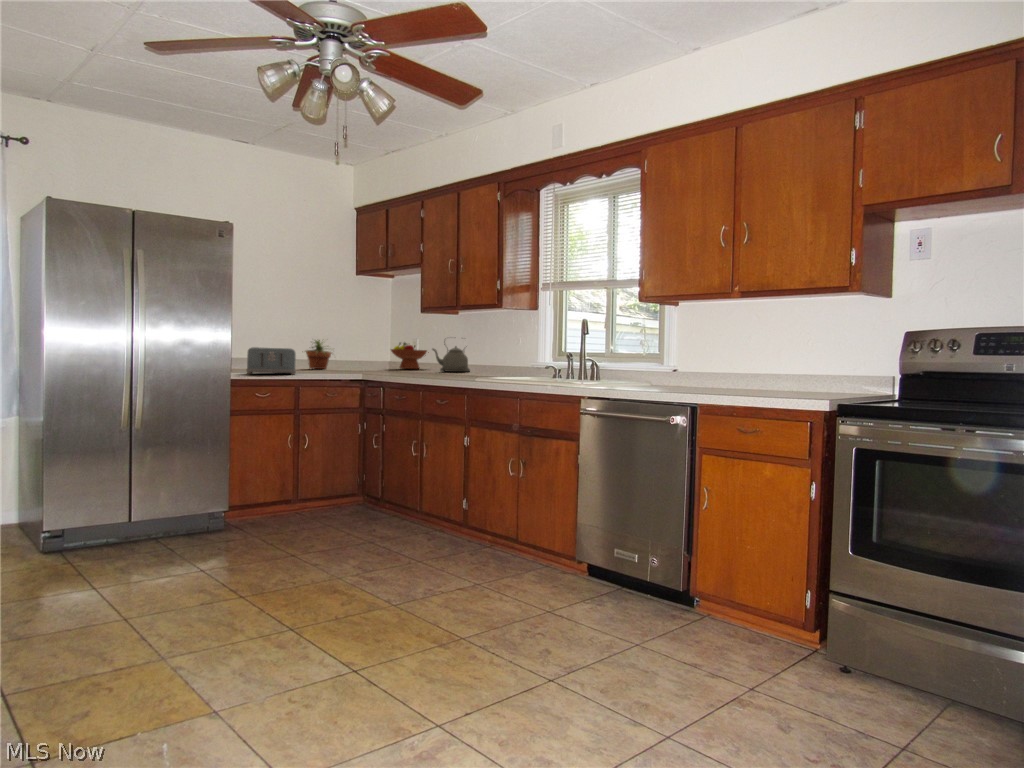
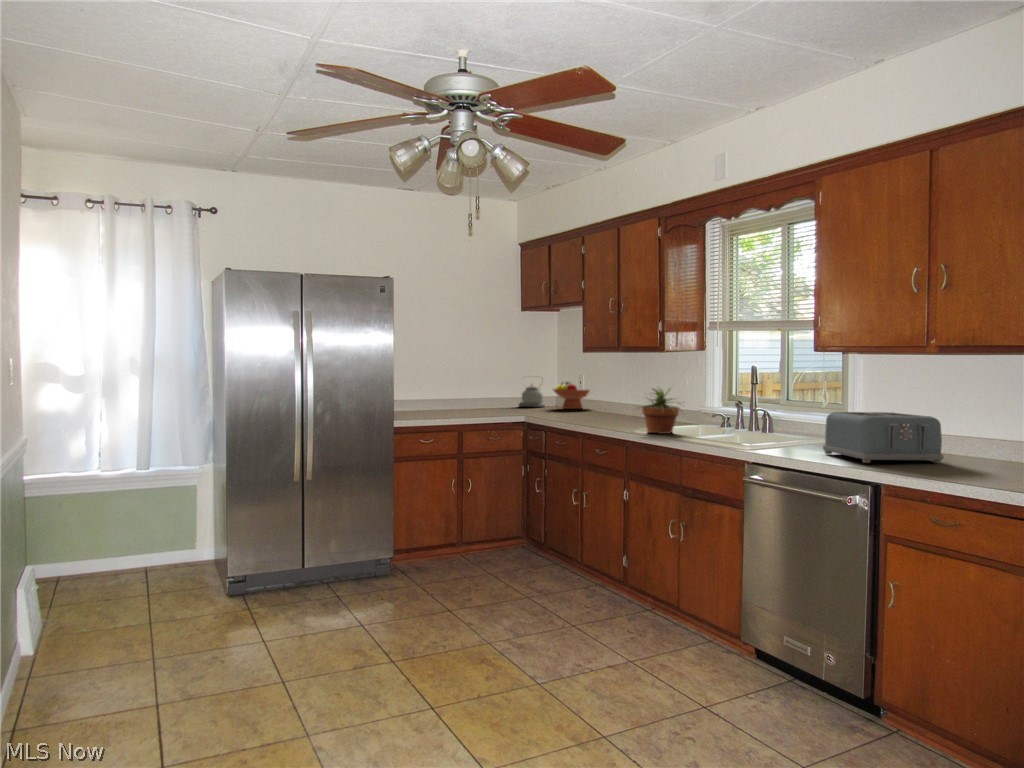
potted plant: present [305,340,332,369] -> present [641,389,680,434]
kettle: present [432,344,470,372] -> present [519,384,545,407]
toaster: present [246,347,296,375] -> present [823,412,944,464]

